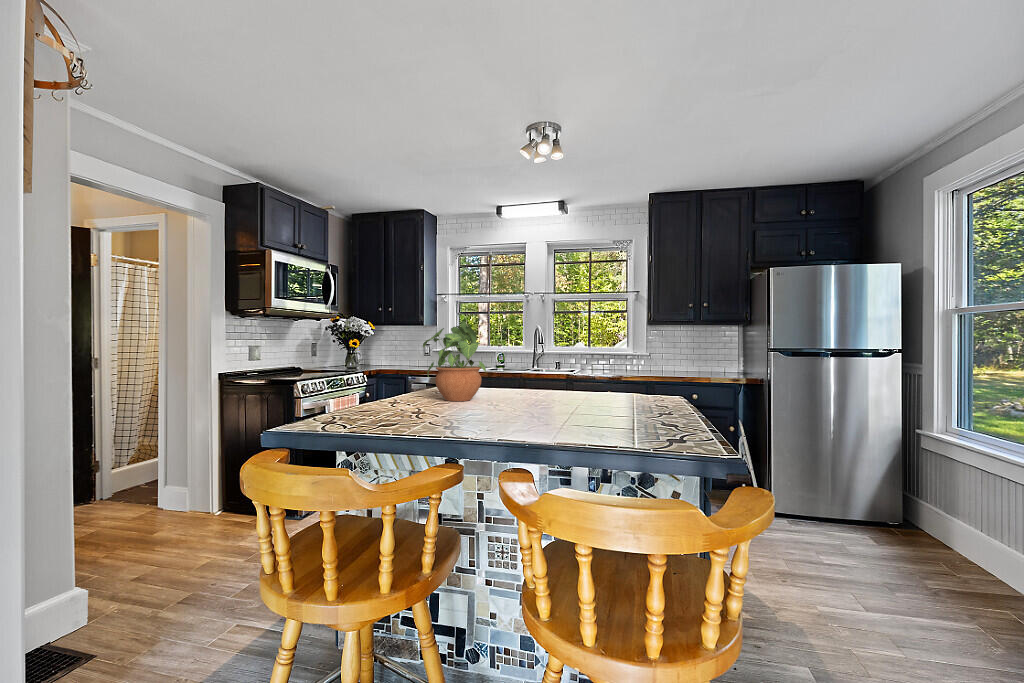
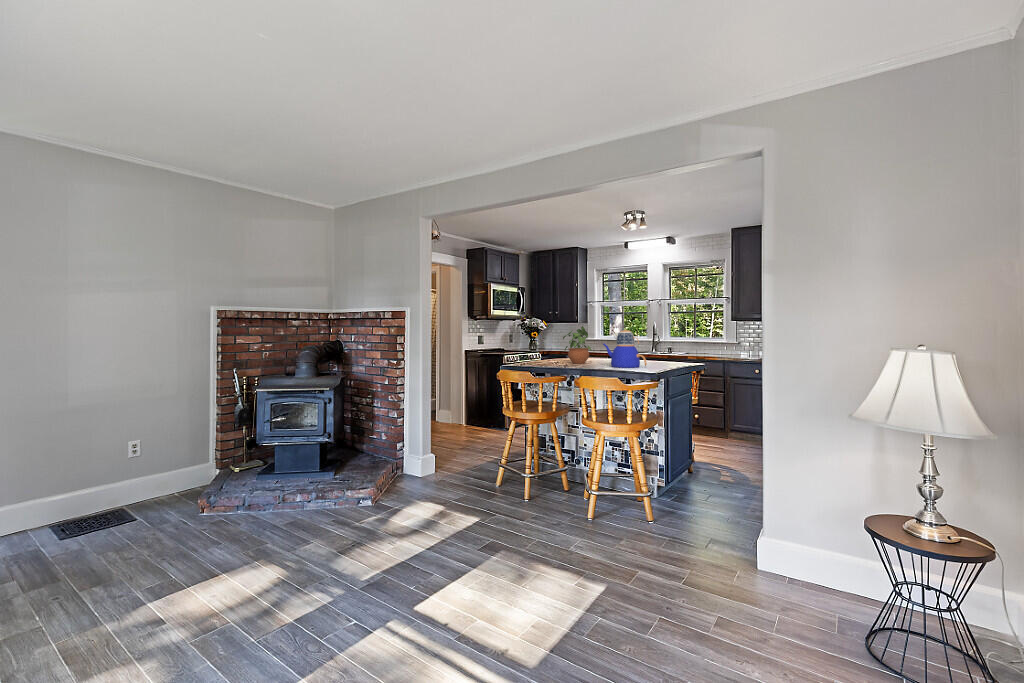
teapot: none [528,320,631,415] -> present [603,330,647,368]

